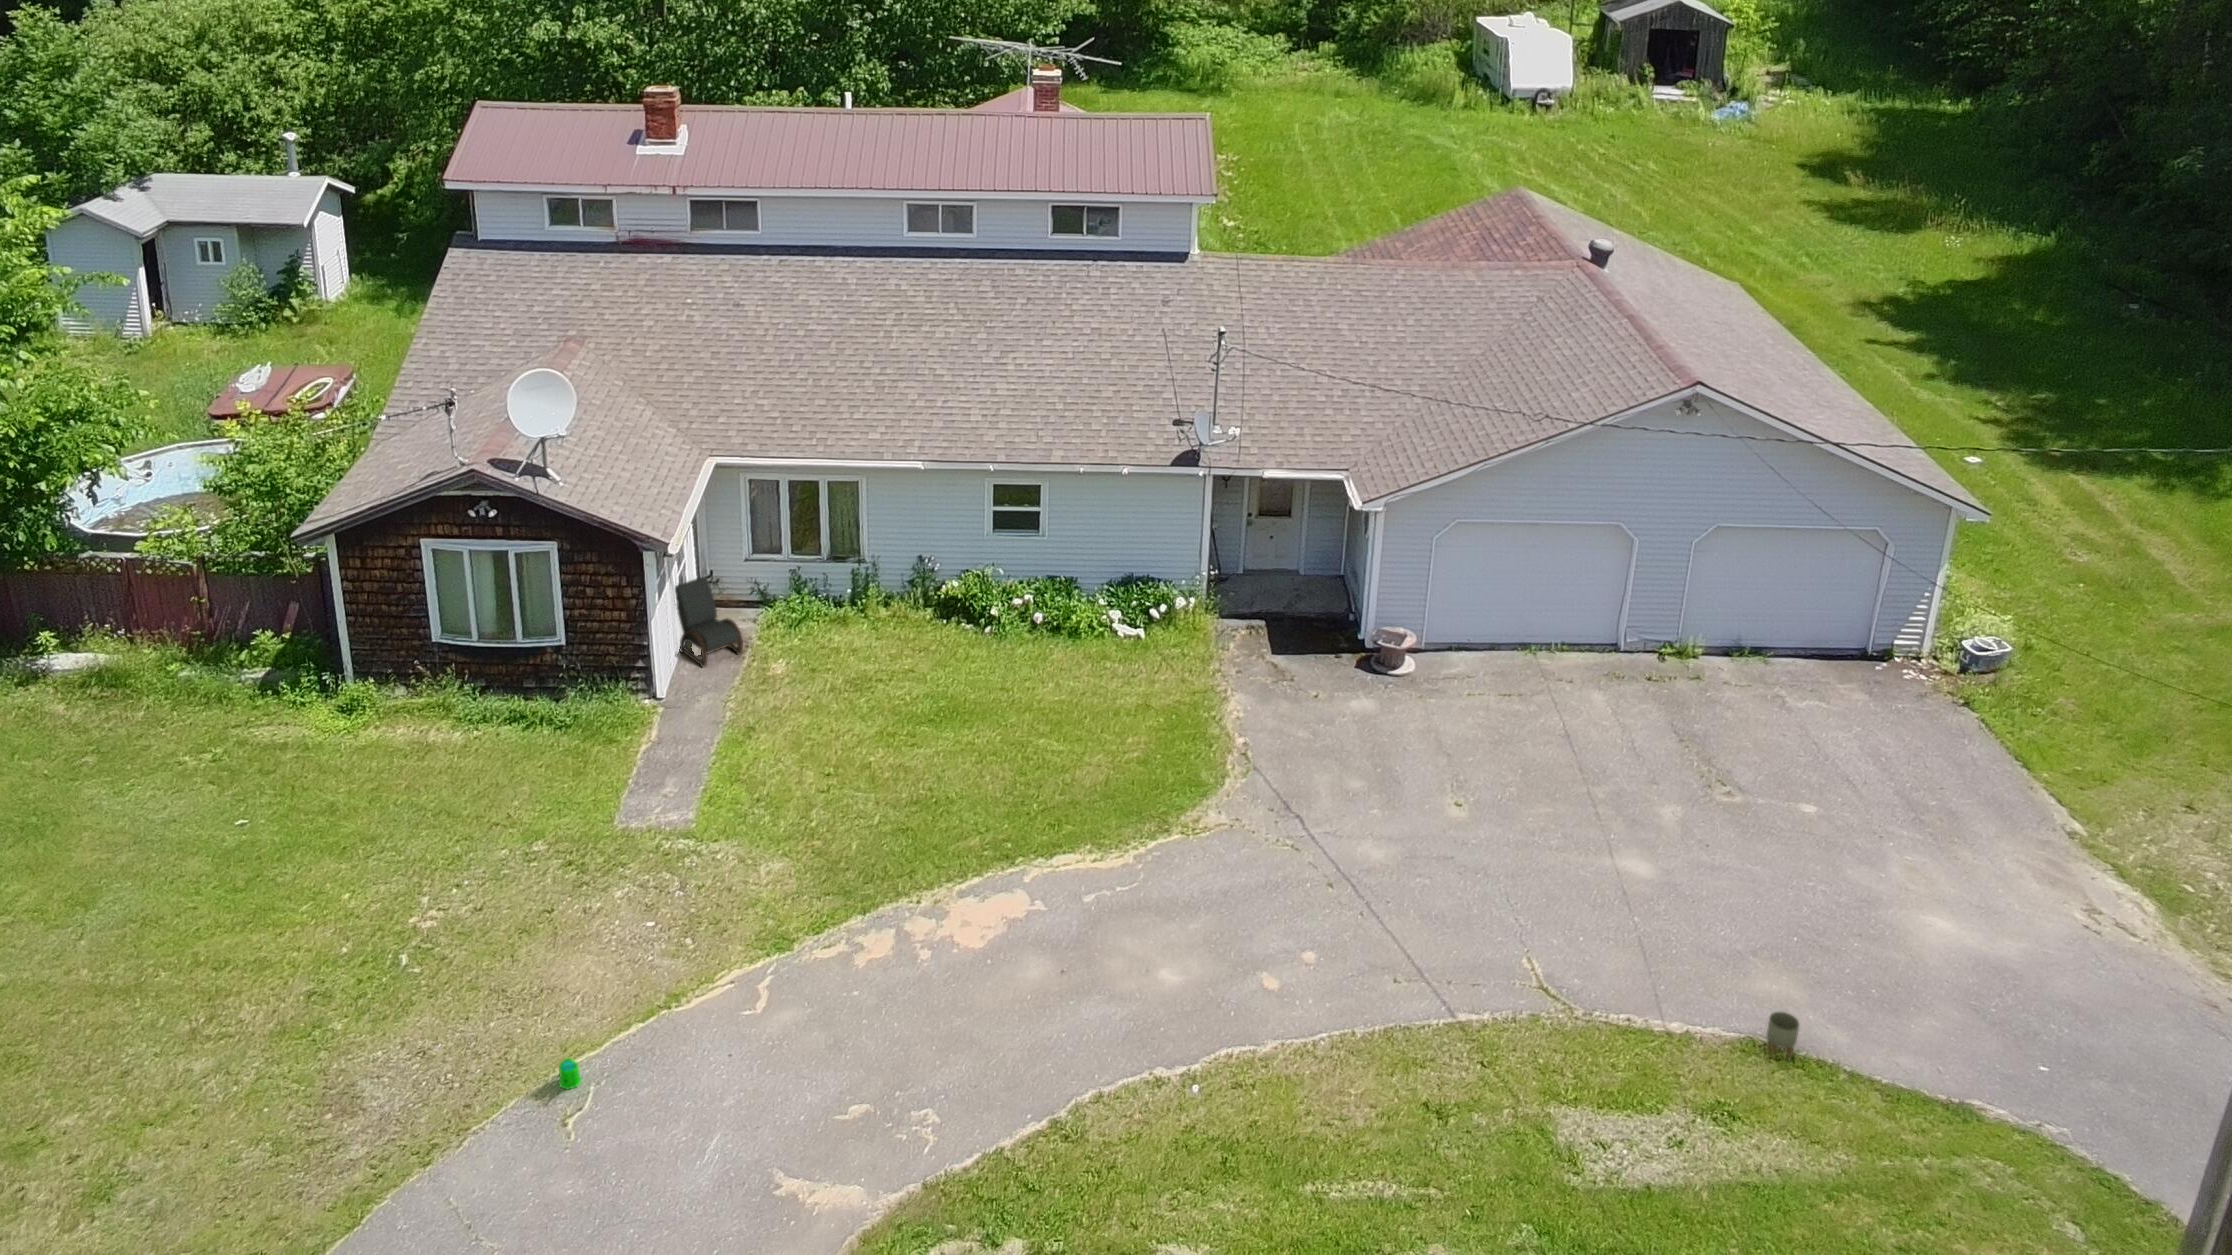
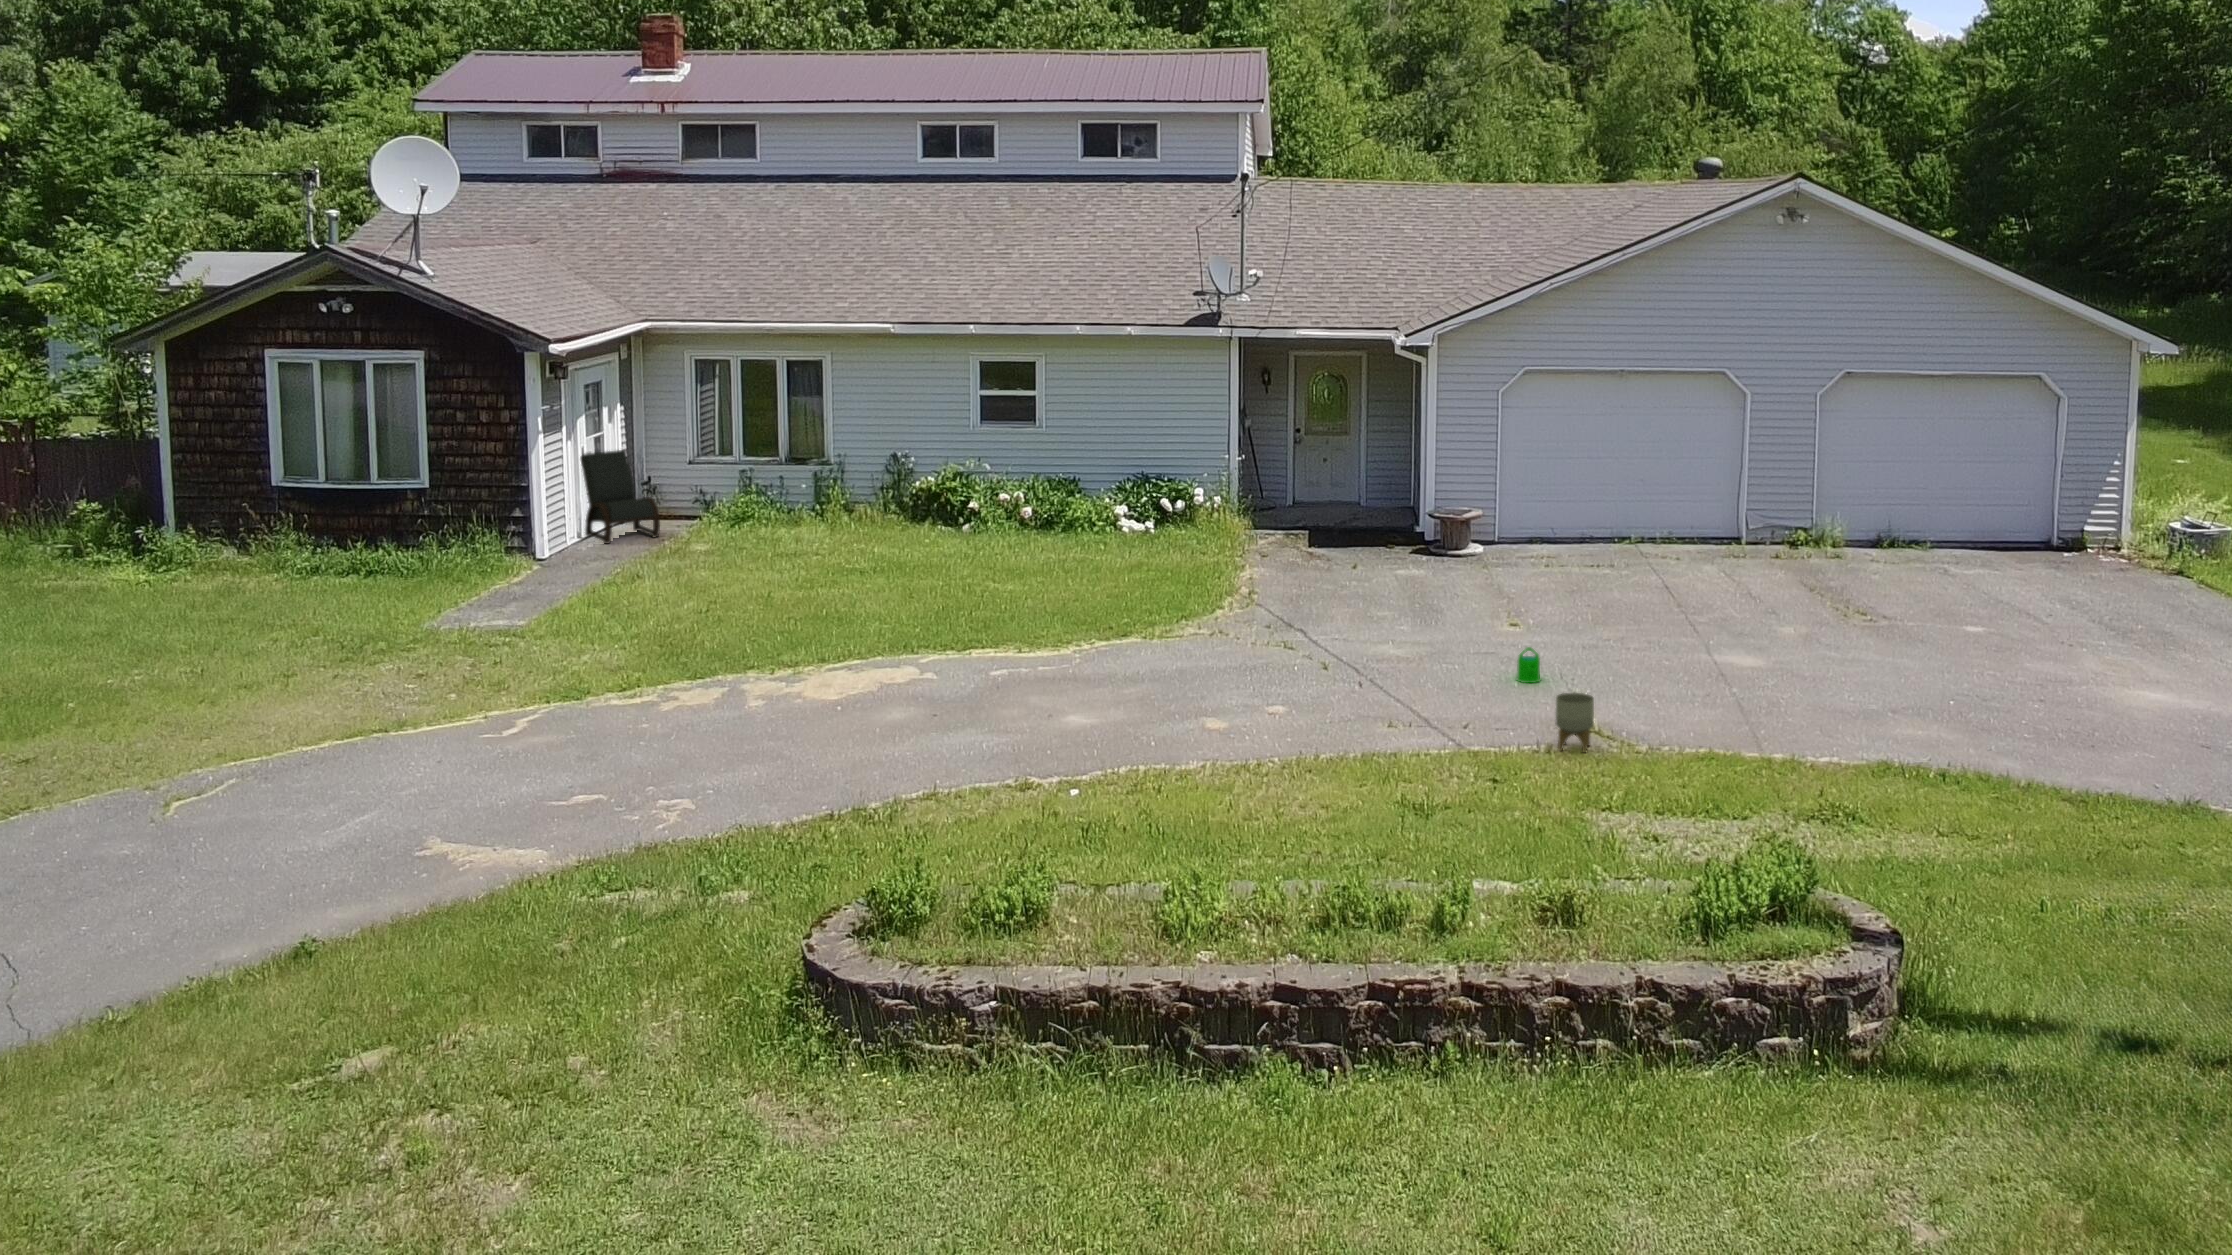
planter: present [1767,1012,1799,1060] -> present [1556,693,1594,753]
watering can: present [559,1058,582,1089] -> present [1517,647,1541,683]

